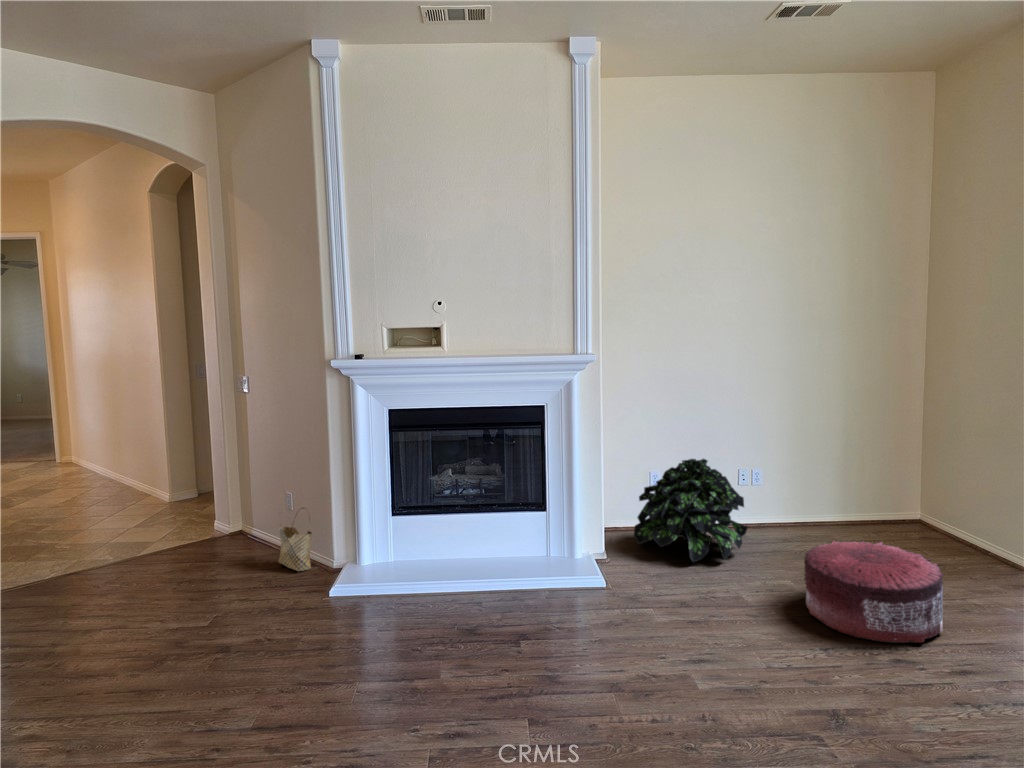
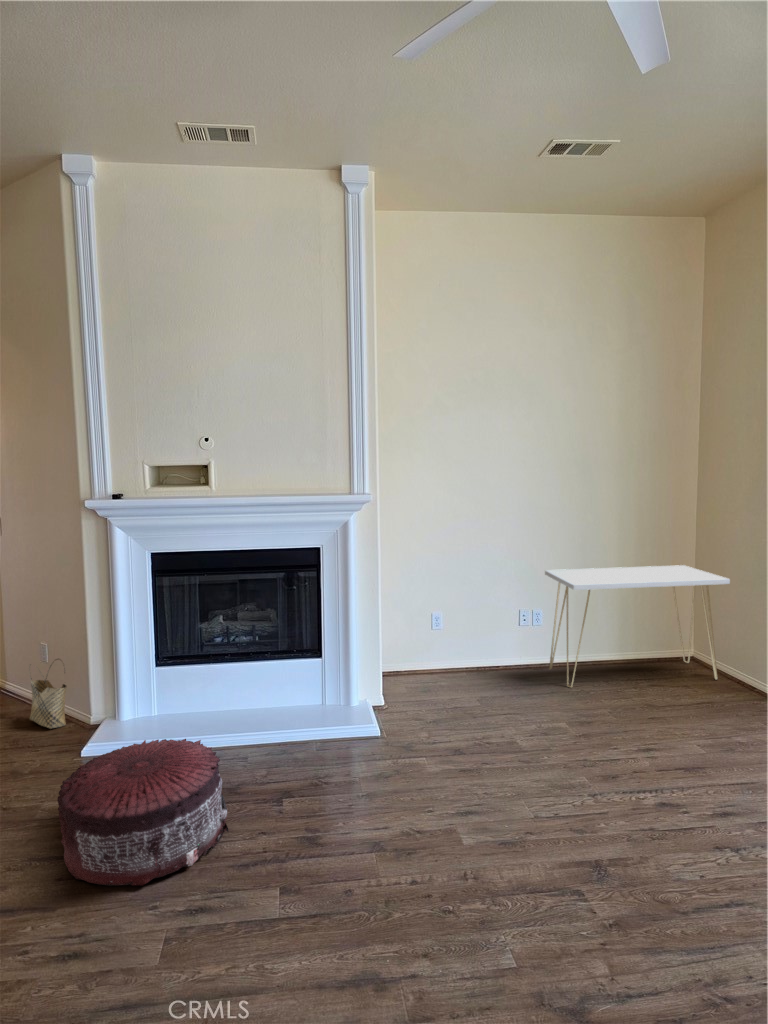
console table: none [765,427,964,548] -> present [545,565,730,687]
potted plant: present [634,459,748,562] -> none [413,599,527,706]
pouf: present [804,541,944,643] -> present [57,739,228,886]

